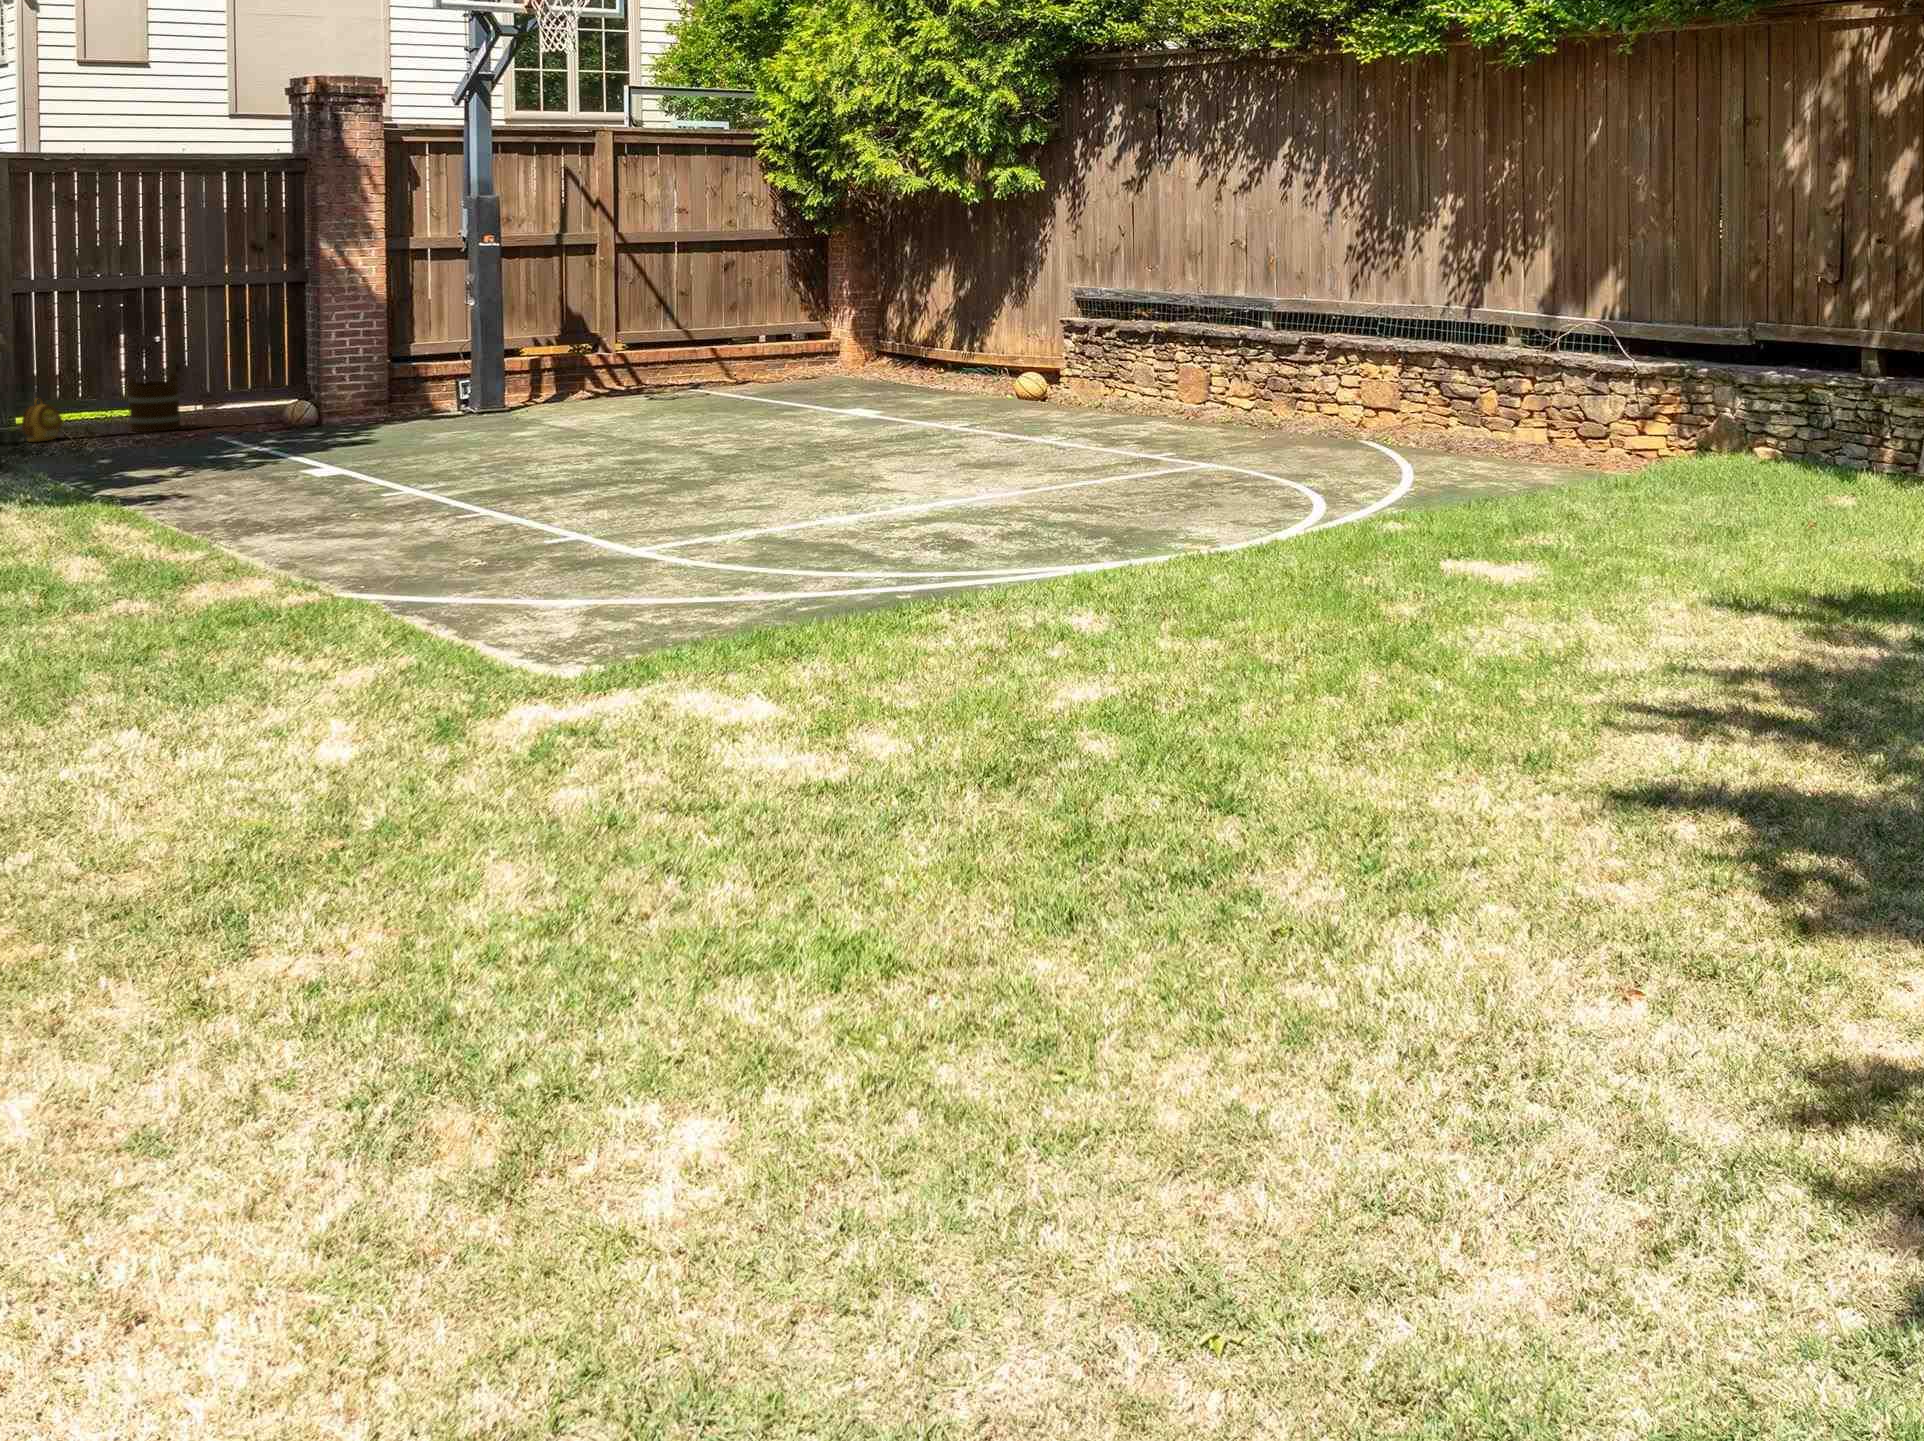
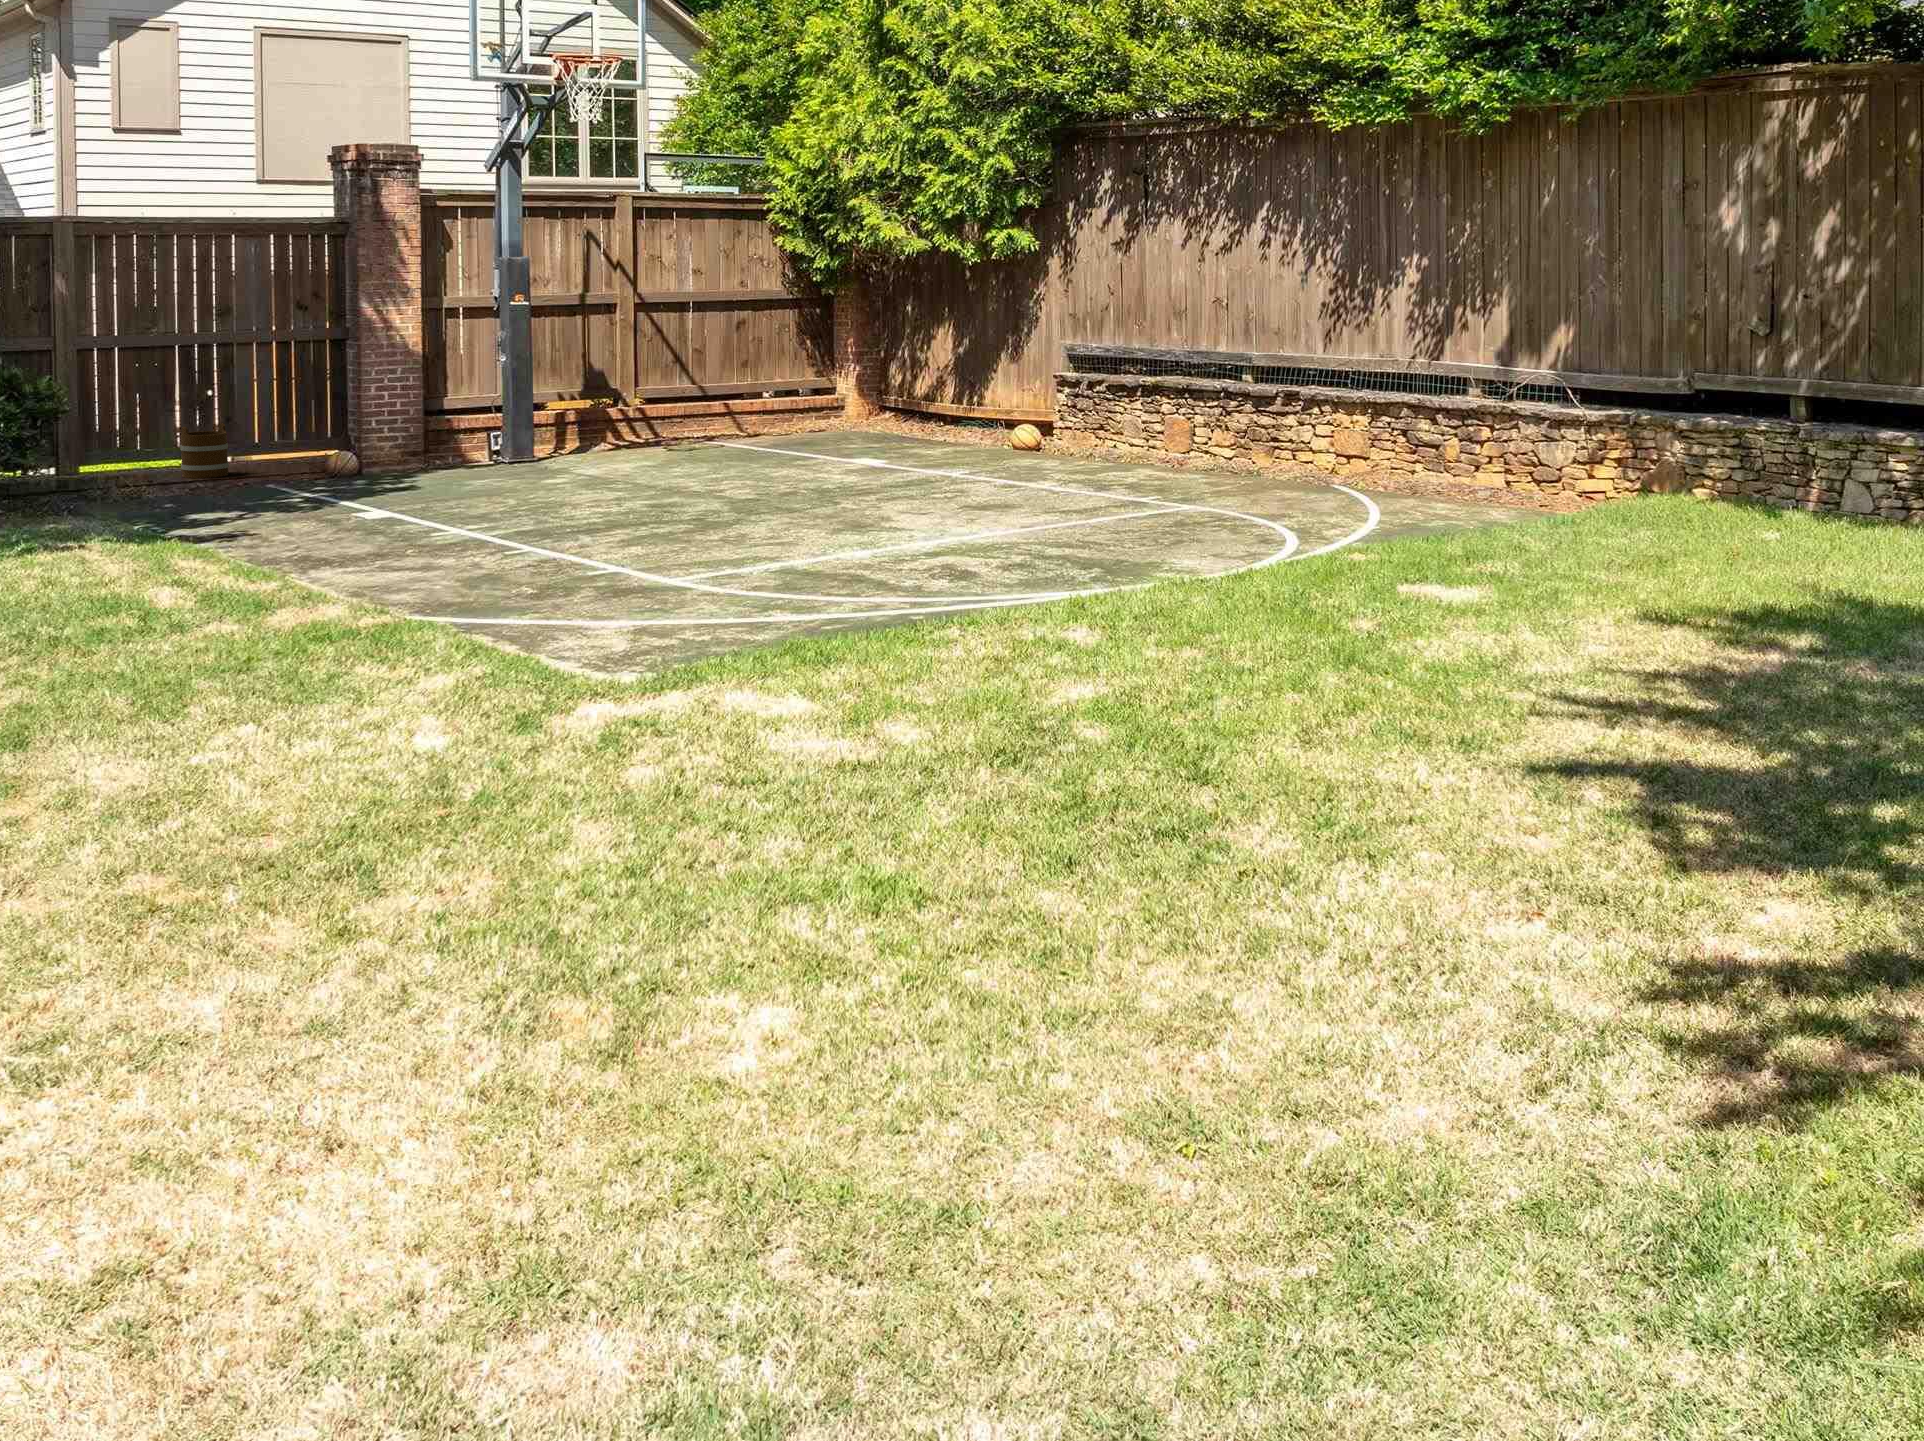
backpack: present [22,399,62,442] -> none [84,446,121,487]

